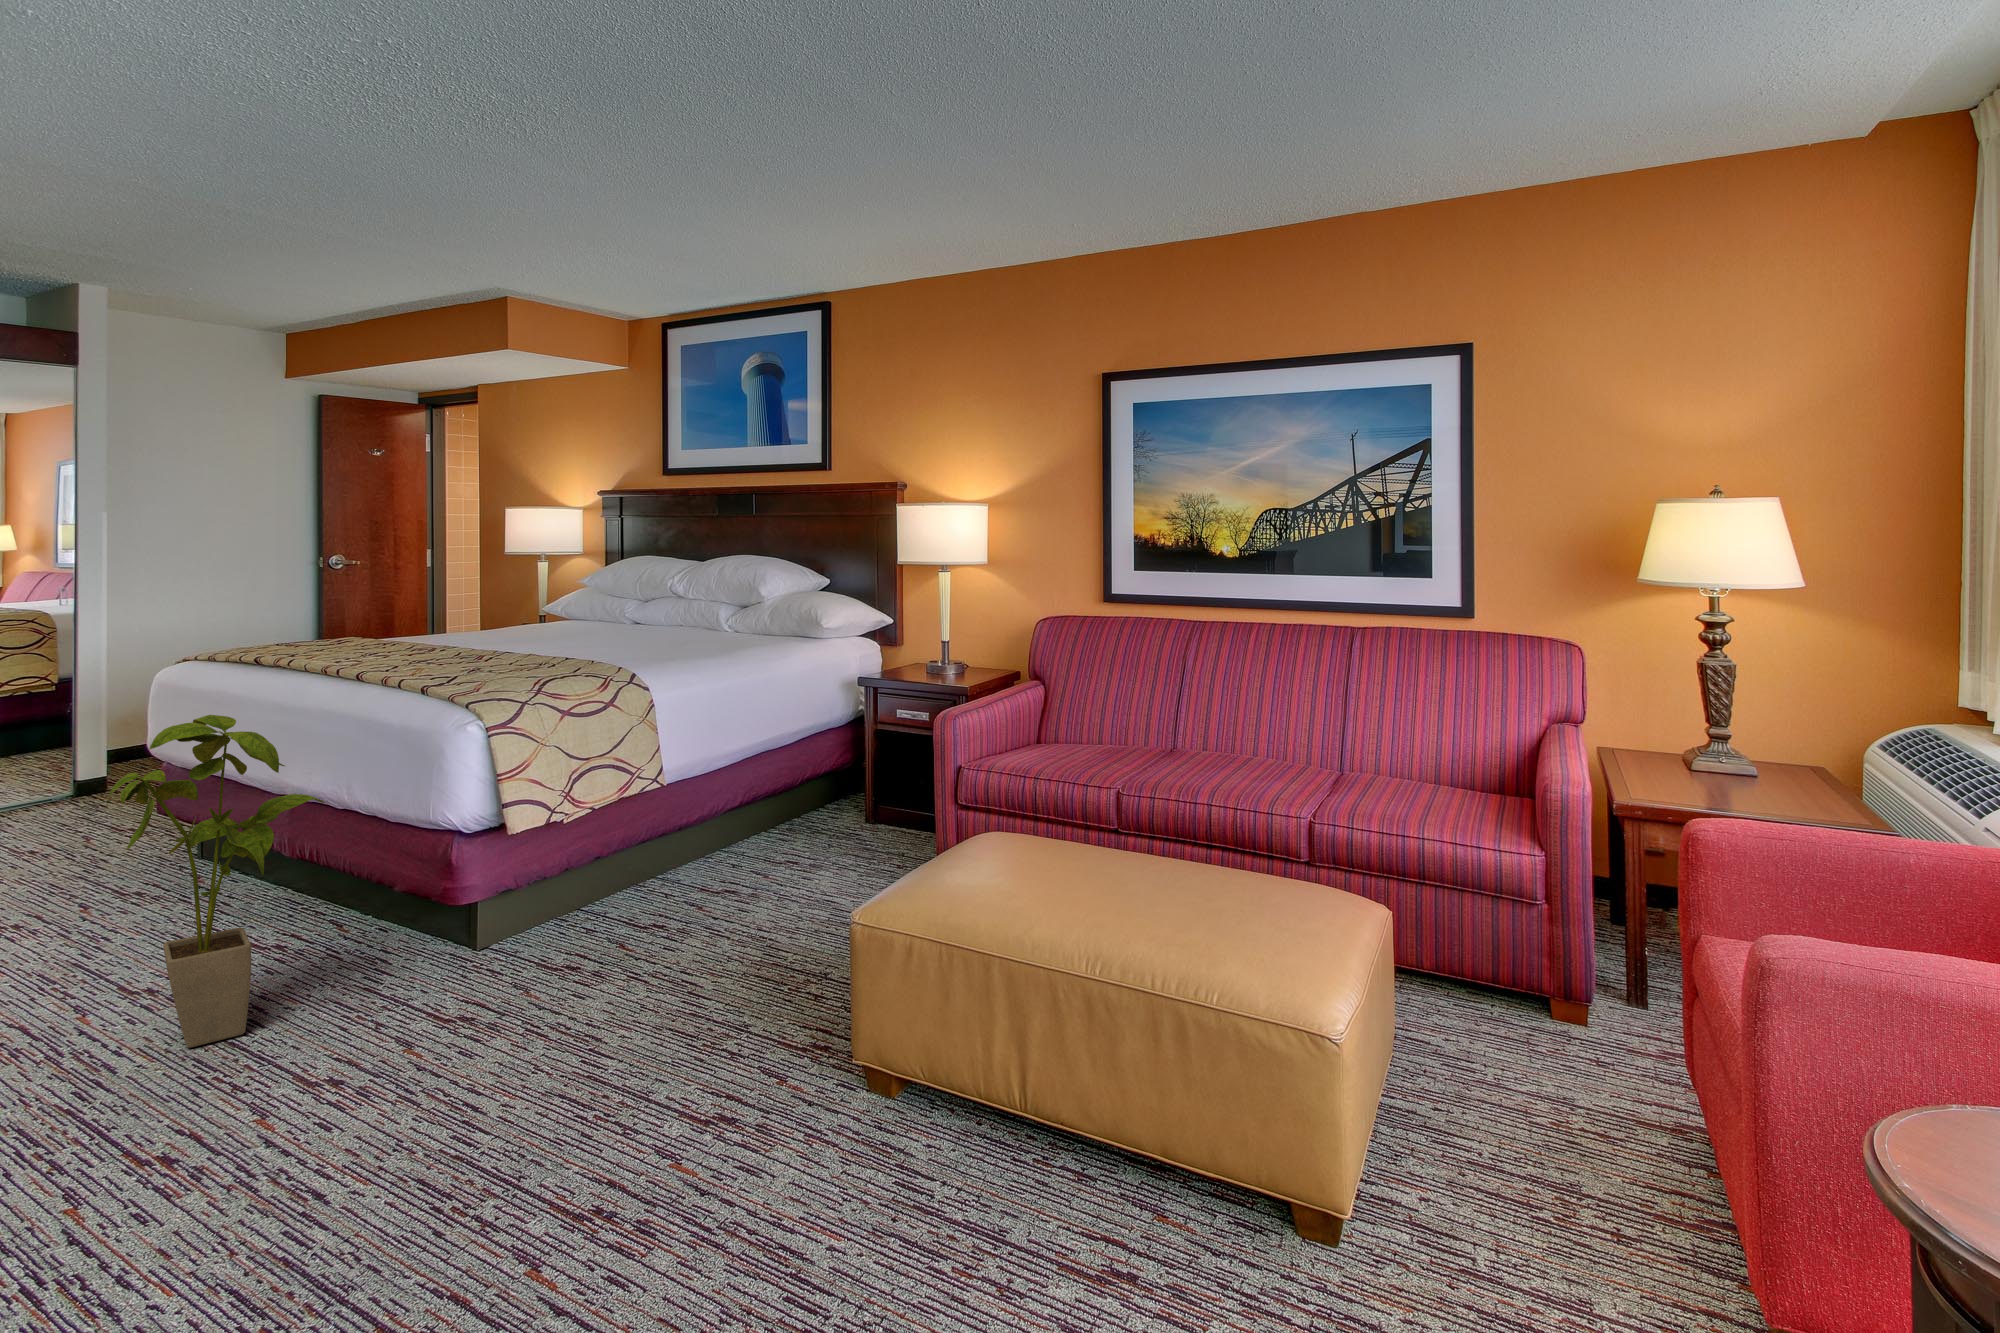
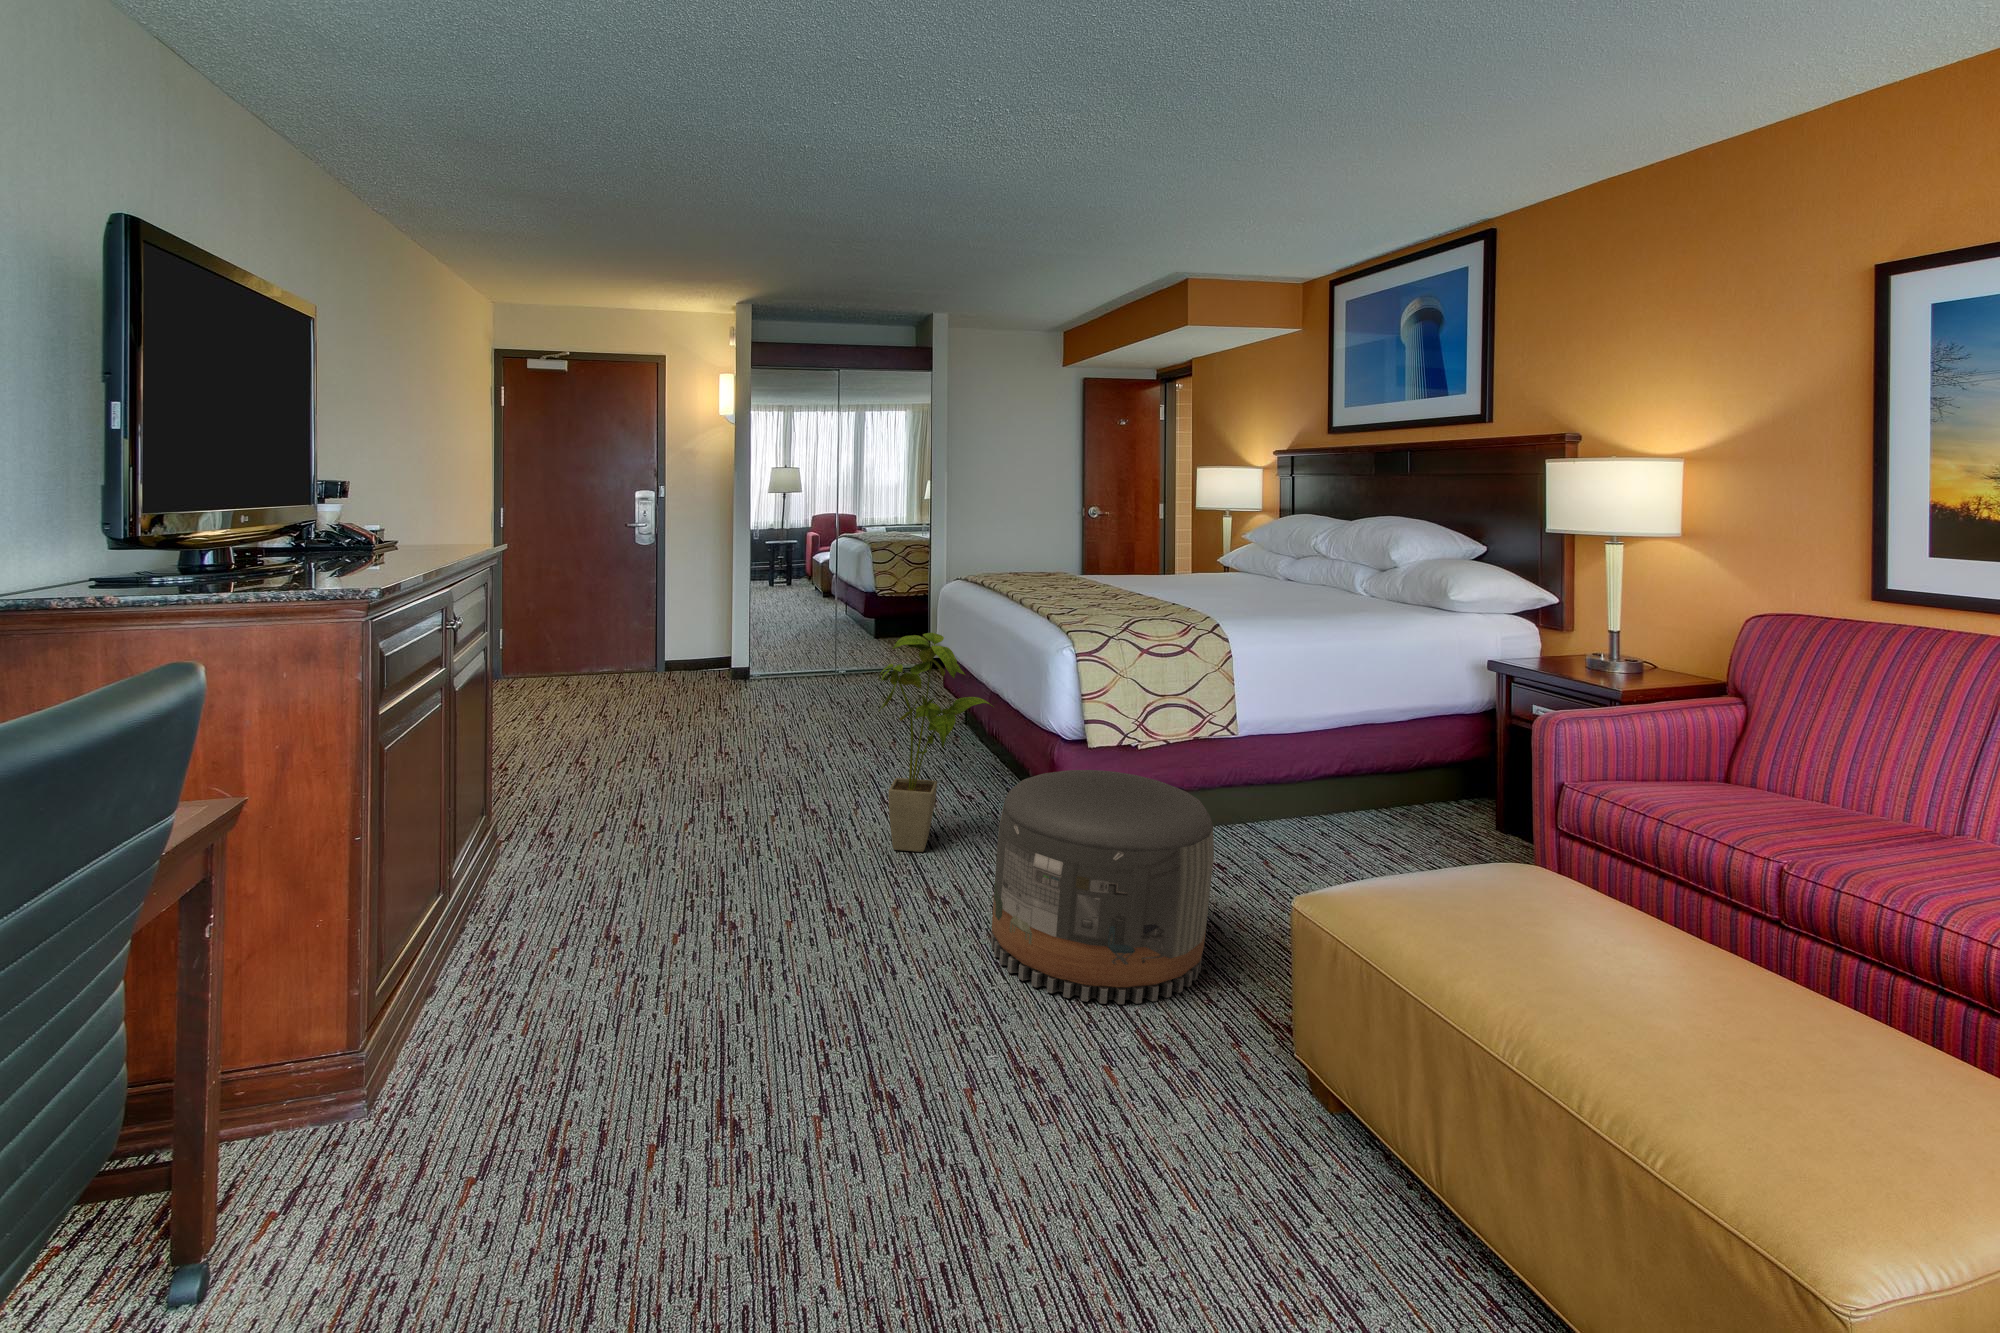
pouf: none [424,840,708,1126] -> present [991,770,1214,1004]

